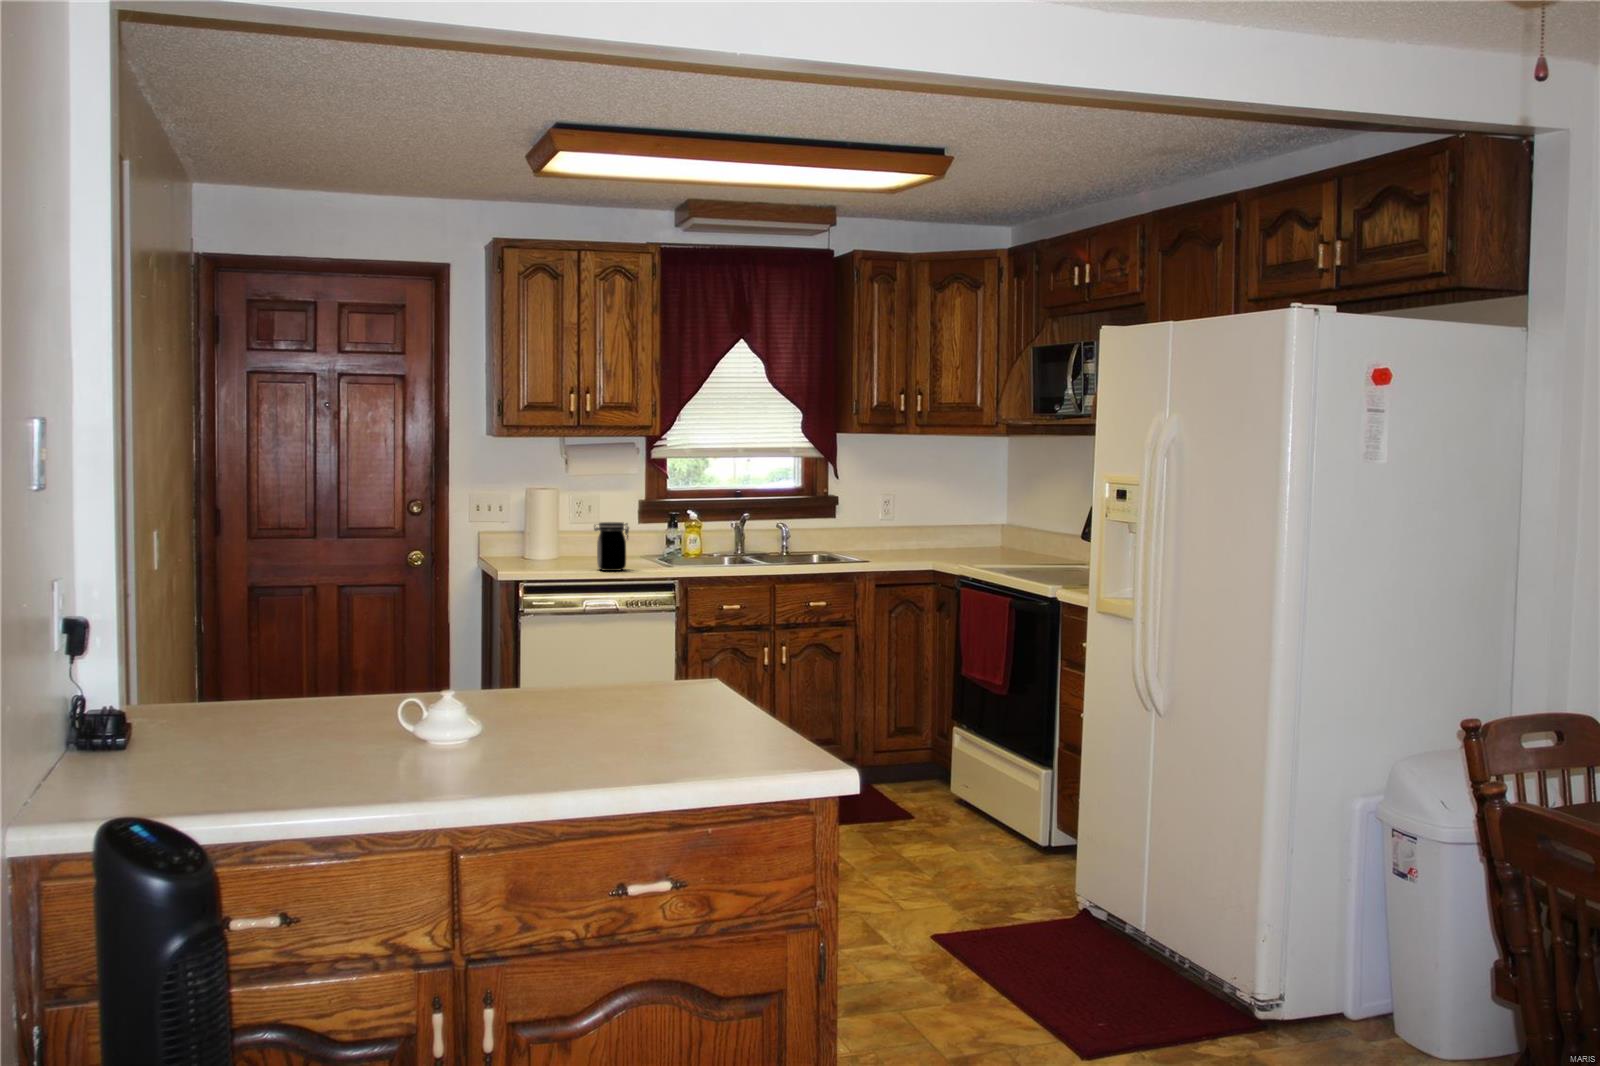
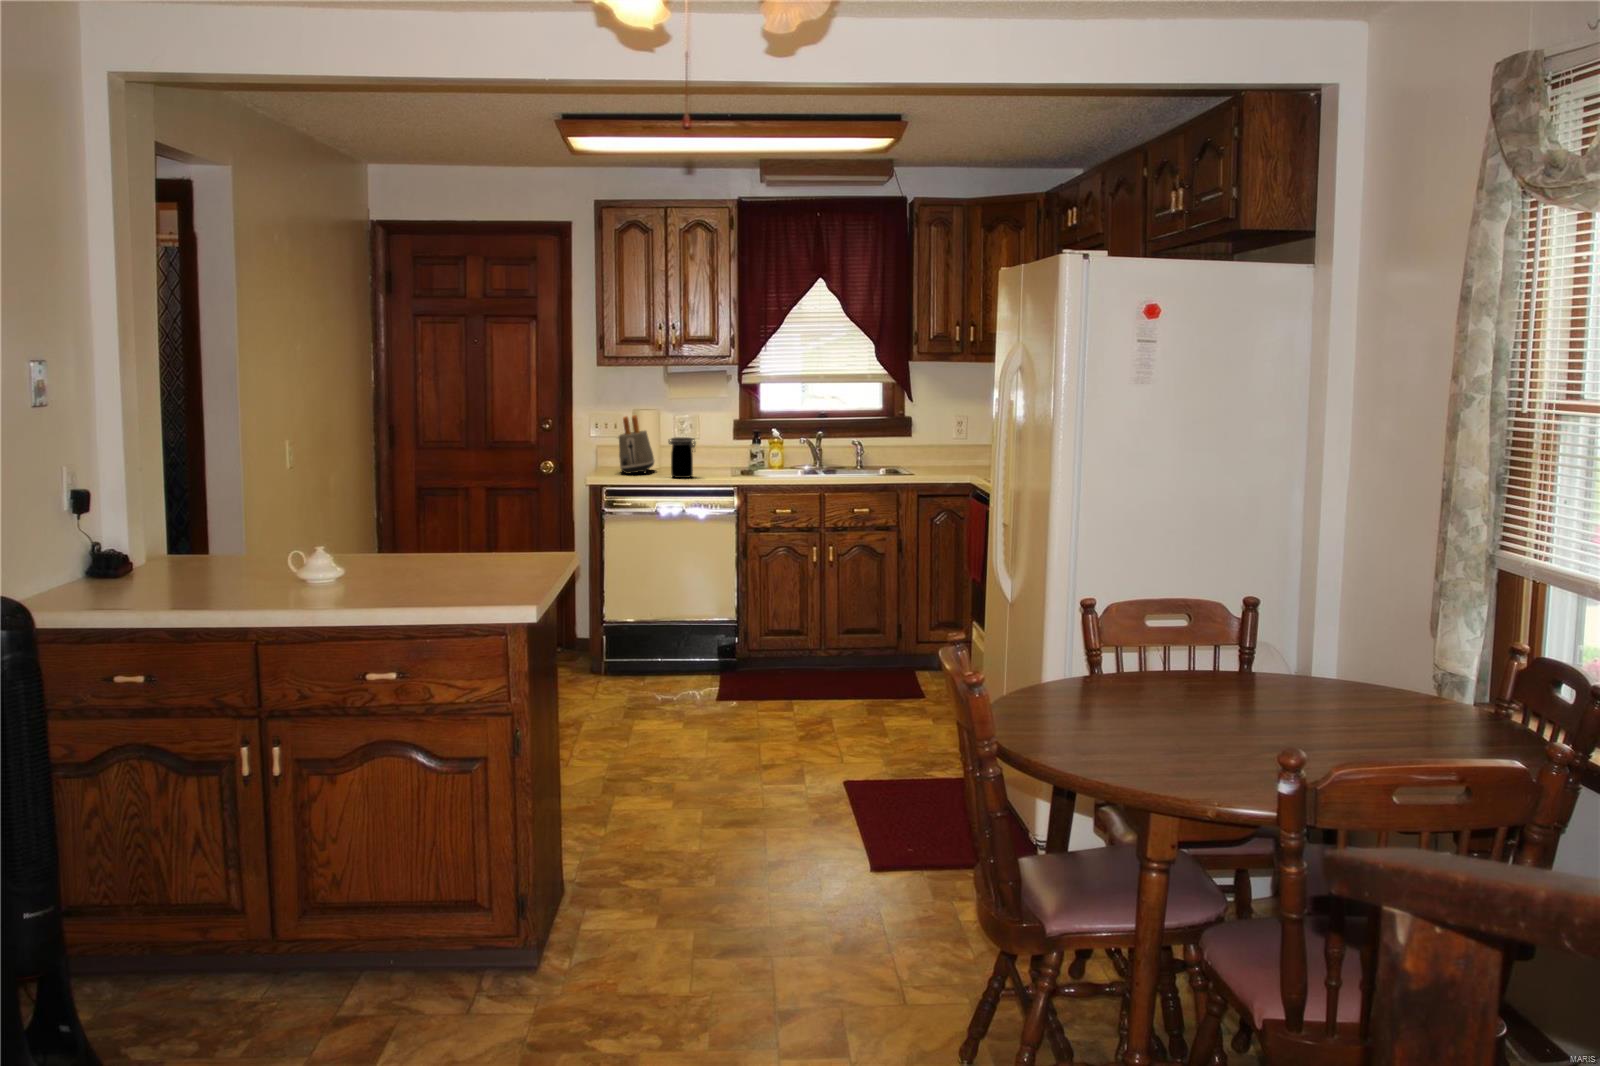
toaster: none [521,495,564,567] -> present [619,415,654,474]

